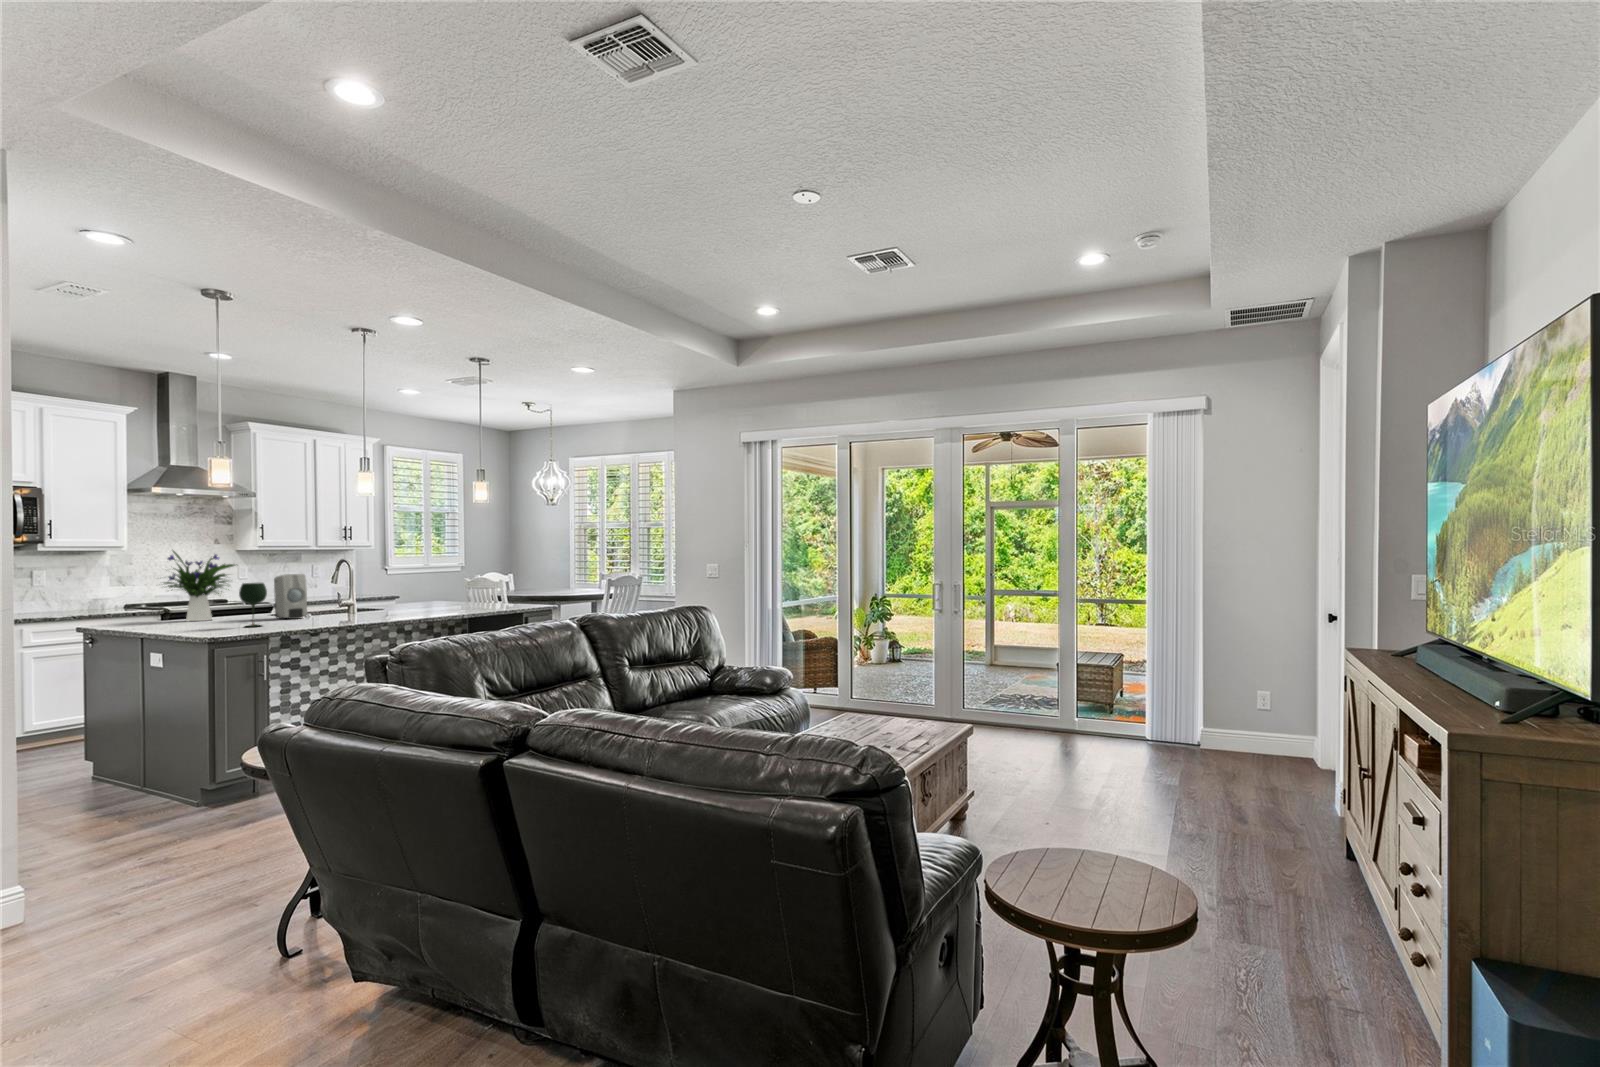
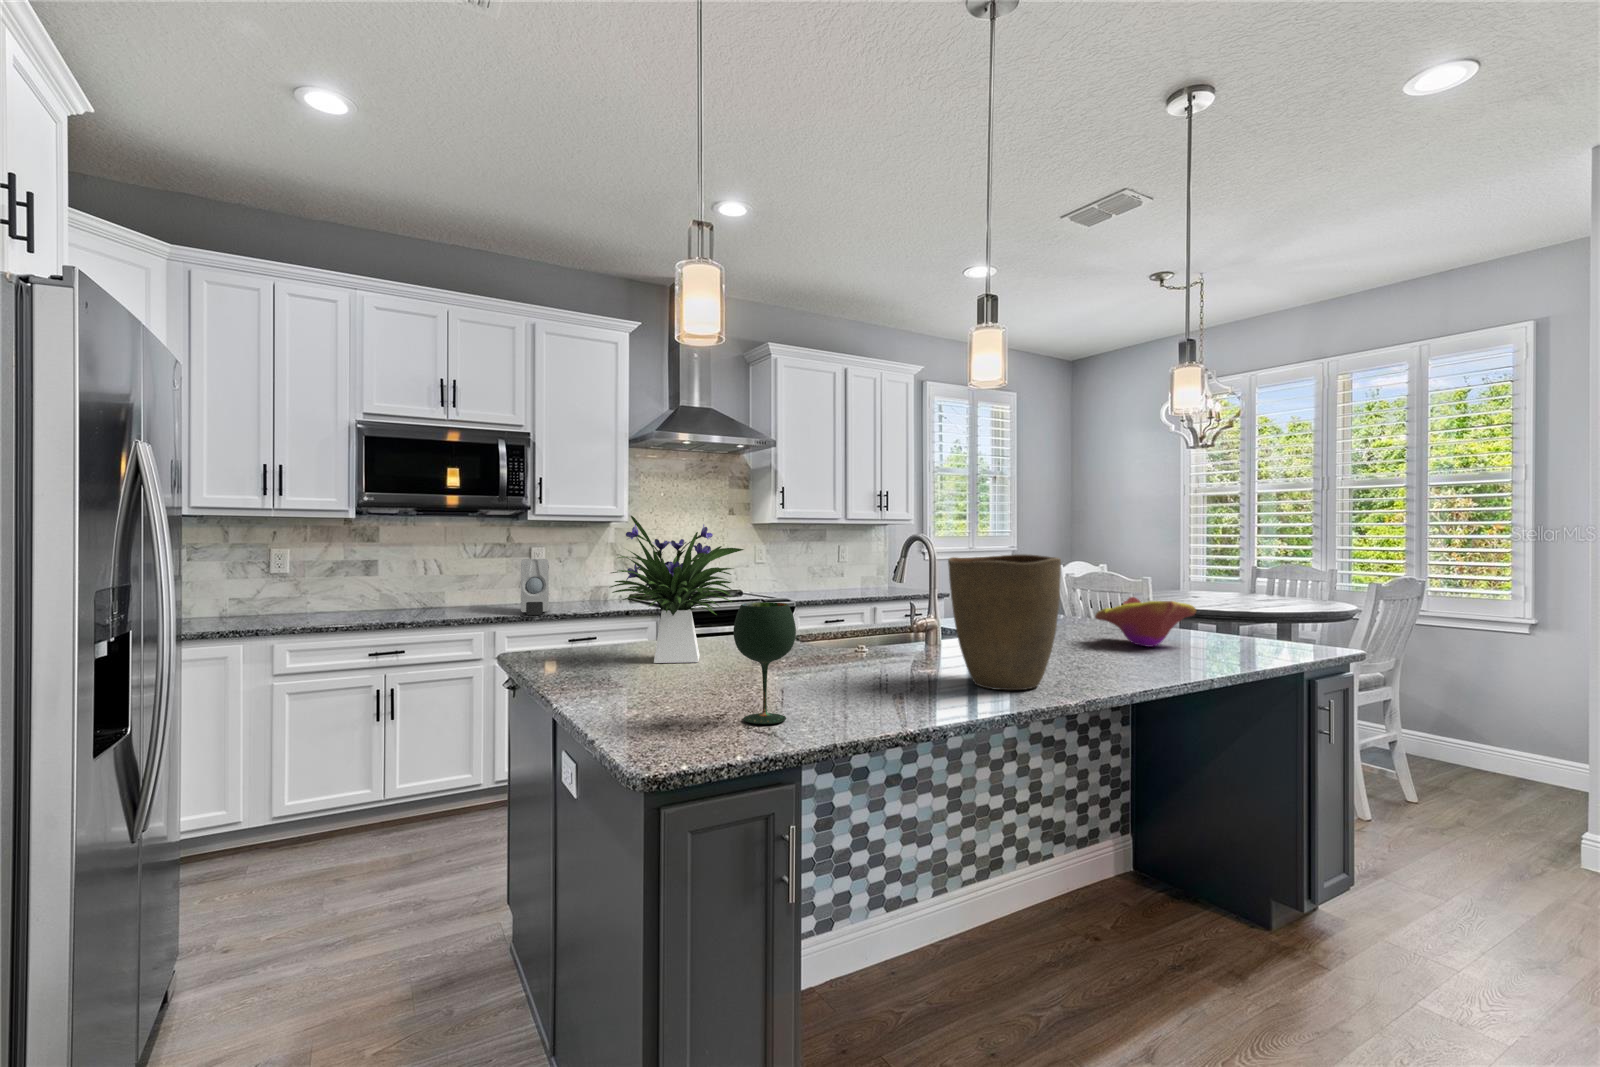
vase: none [342,563,392,617] -> present [948,554,1061,690]
soap dispenser: present [274,574,307,619] -> present [521,559,549,615]
decorative bowl: none [437,583,482,605] -> present [1095,597,1196,647]

